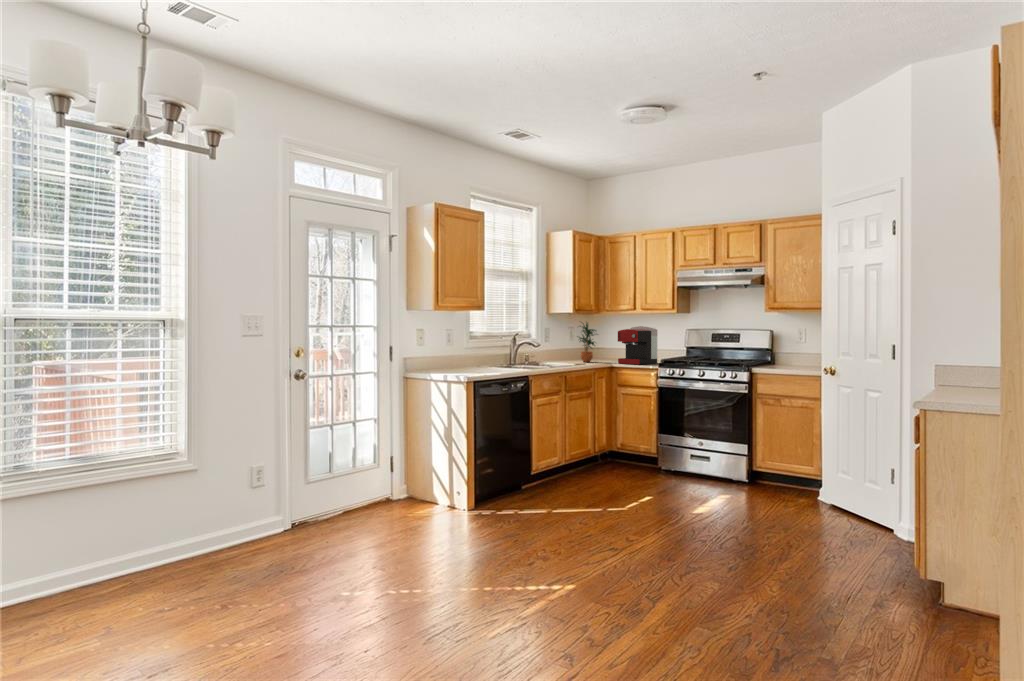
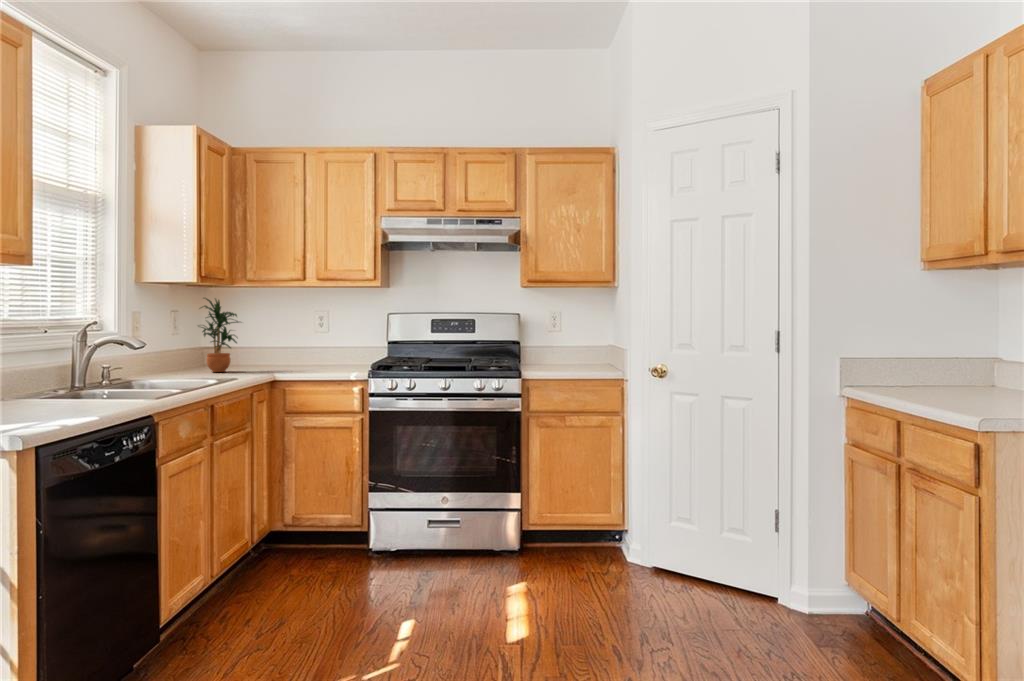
coffee maker: present [618,326,657,364] -> none [283,307,350,373]

